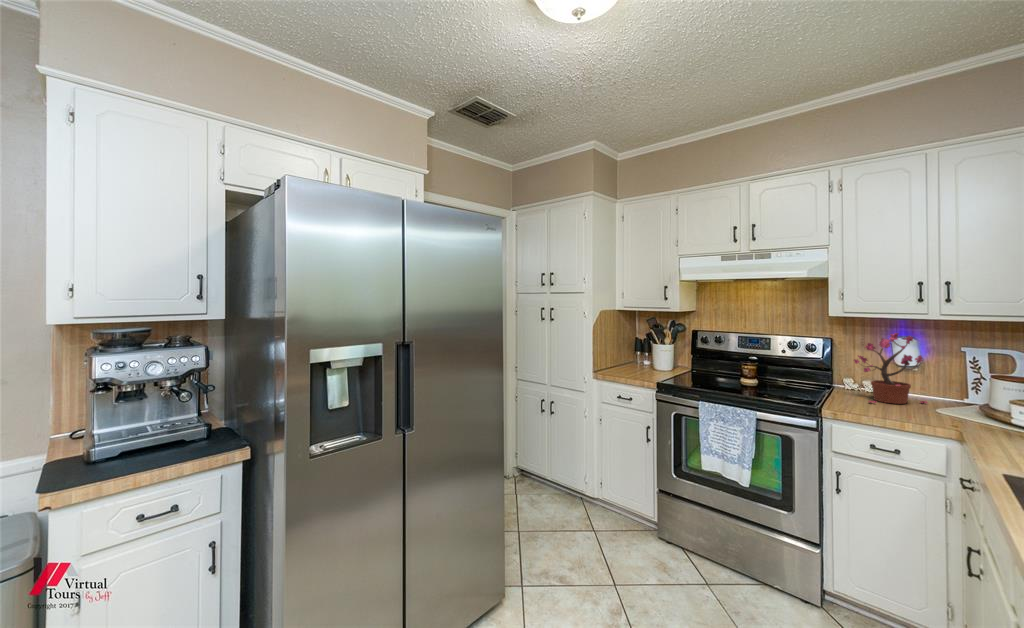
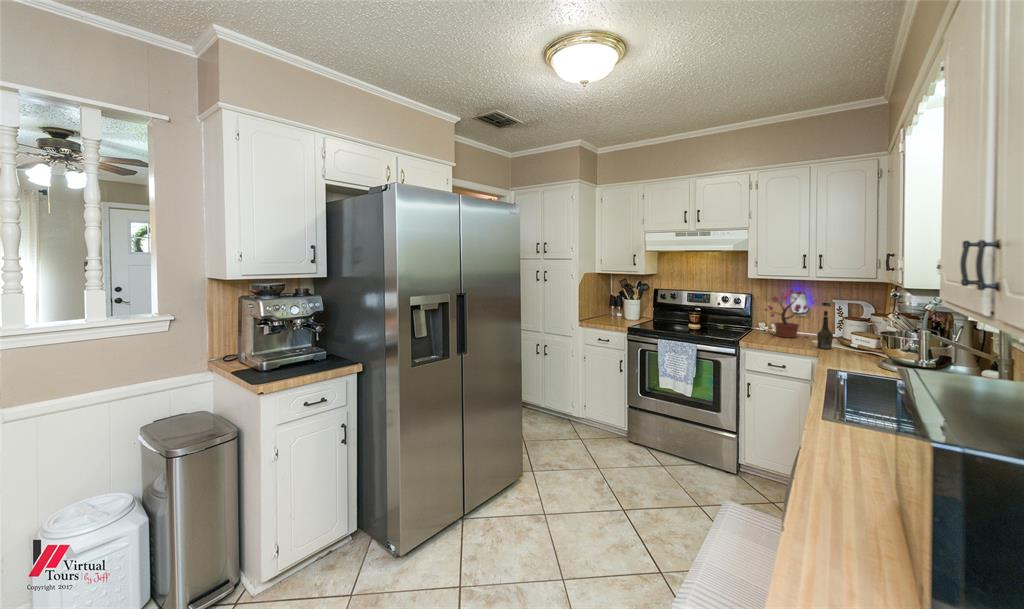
bottle: none [952,355,981,428] -> present [817,302,833,349]

